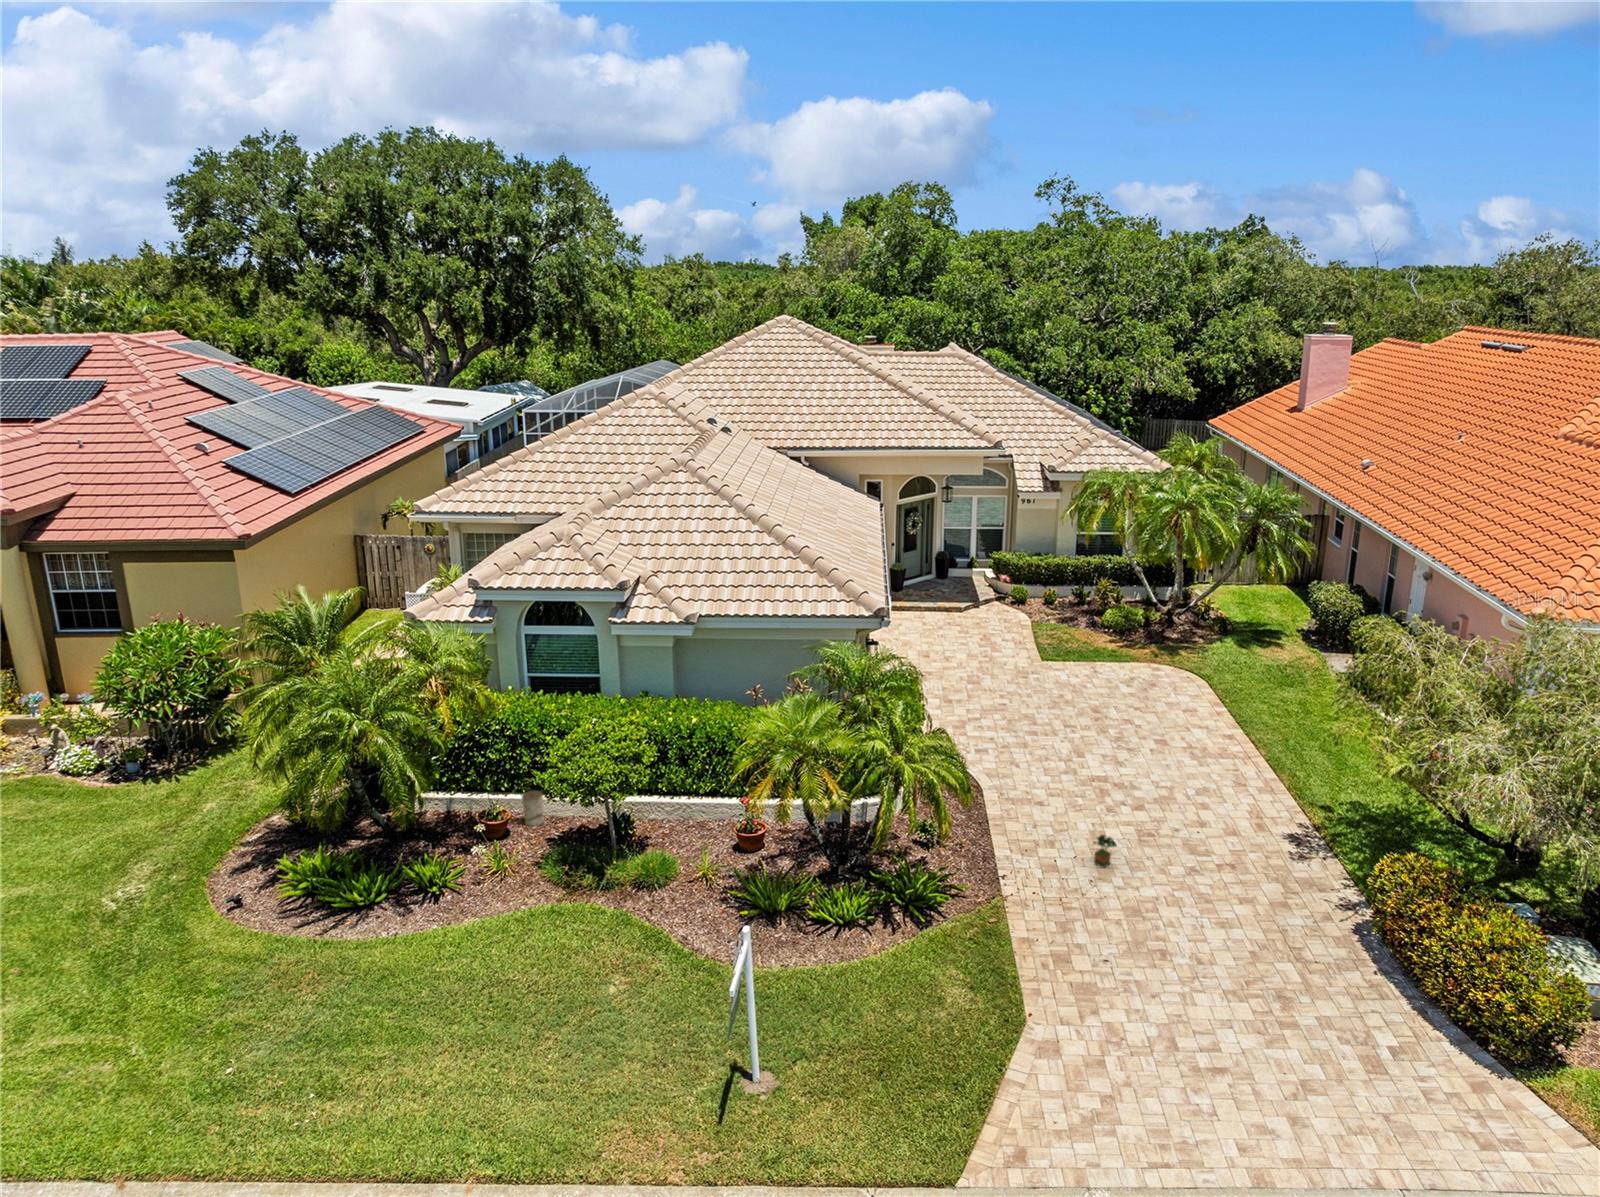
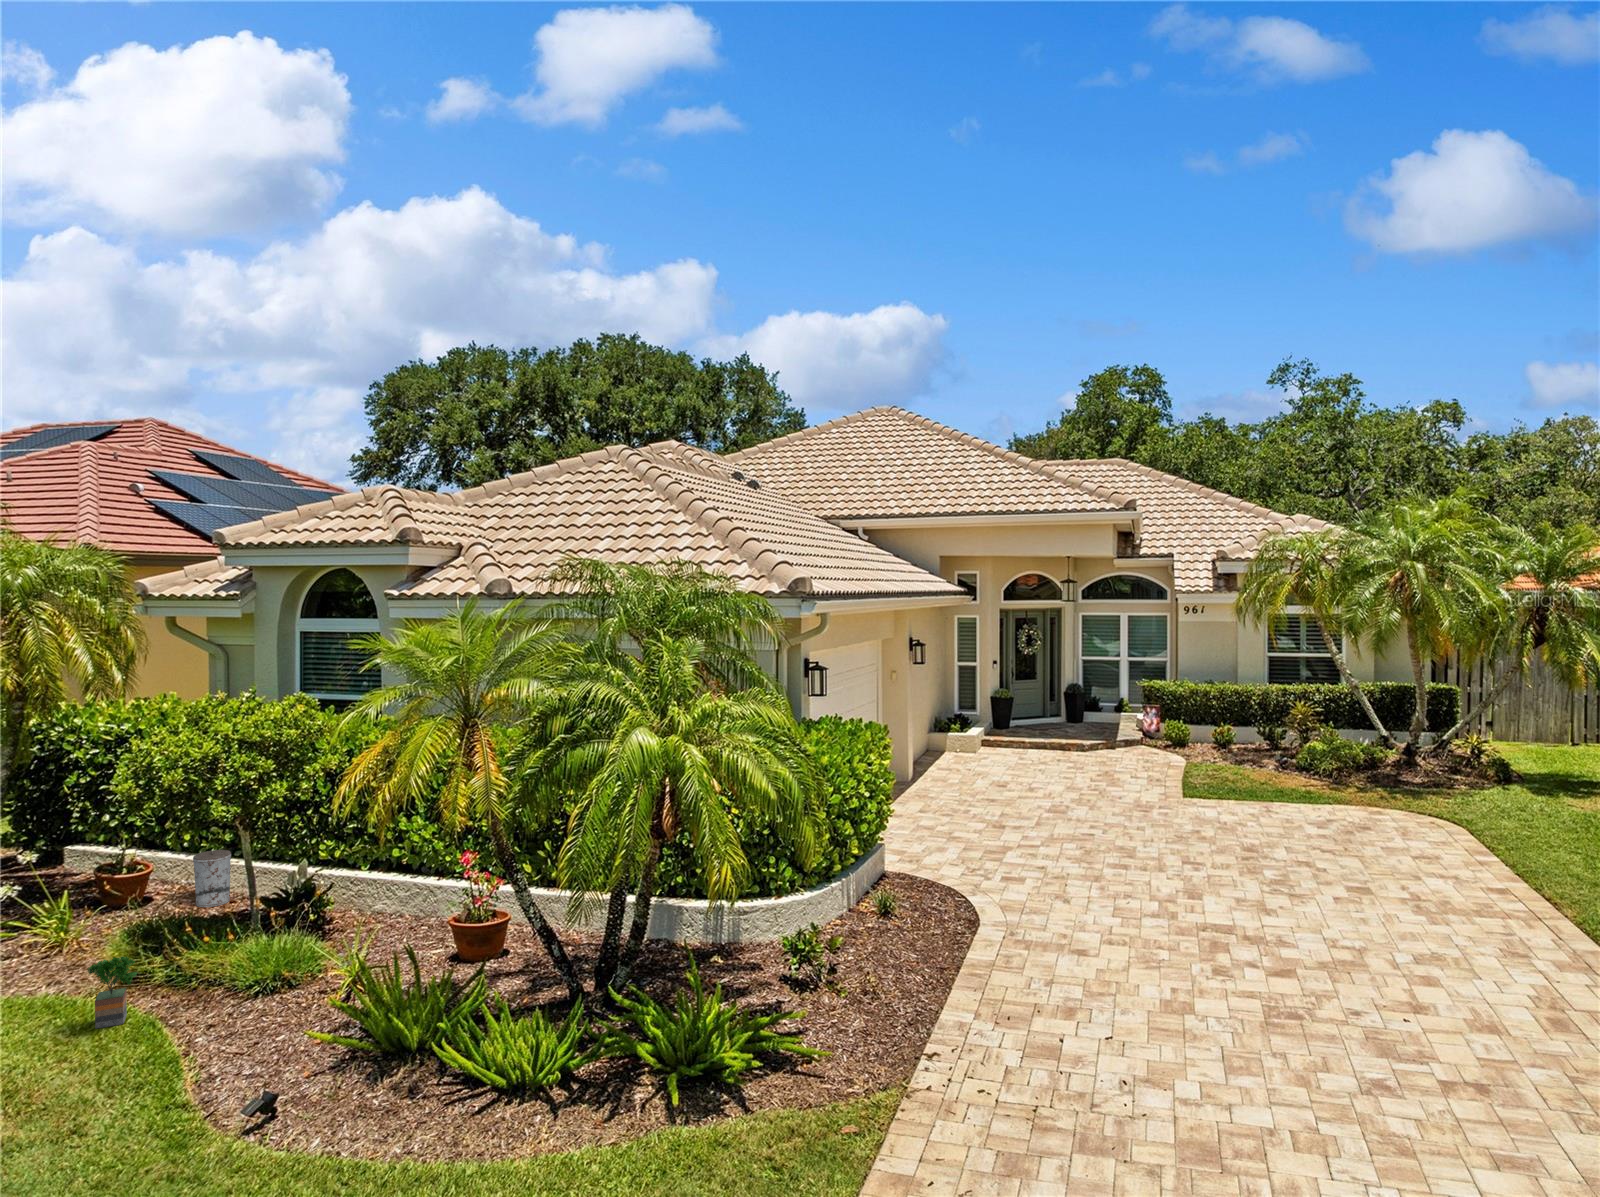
potted tree: present [1093,835,1117,868] -> present [88,957,137,1029]

